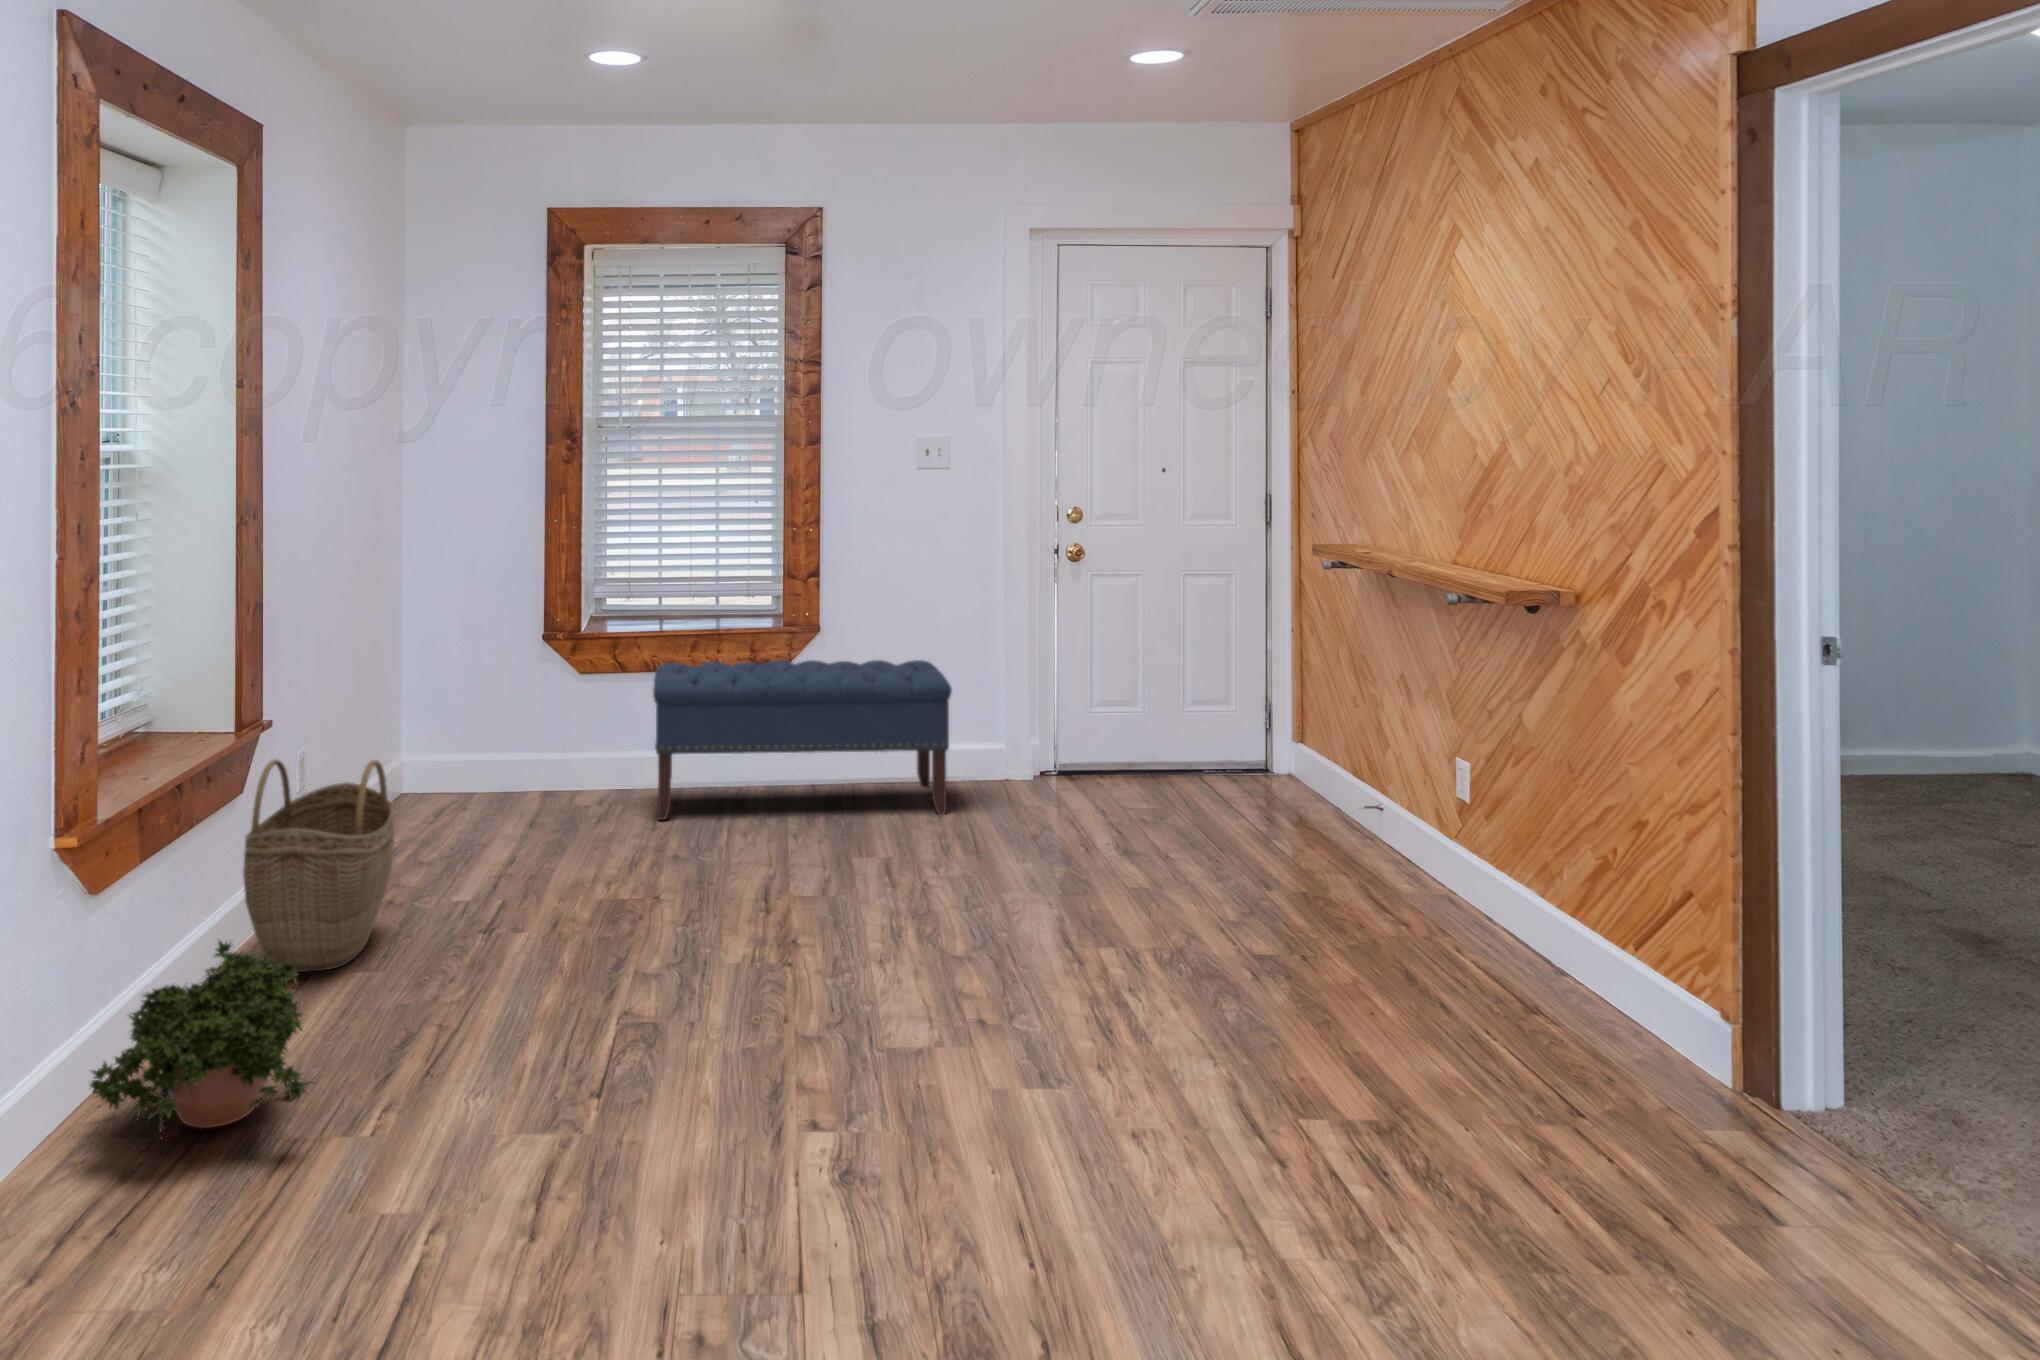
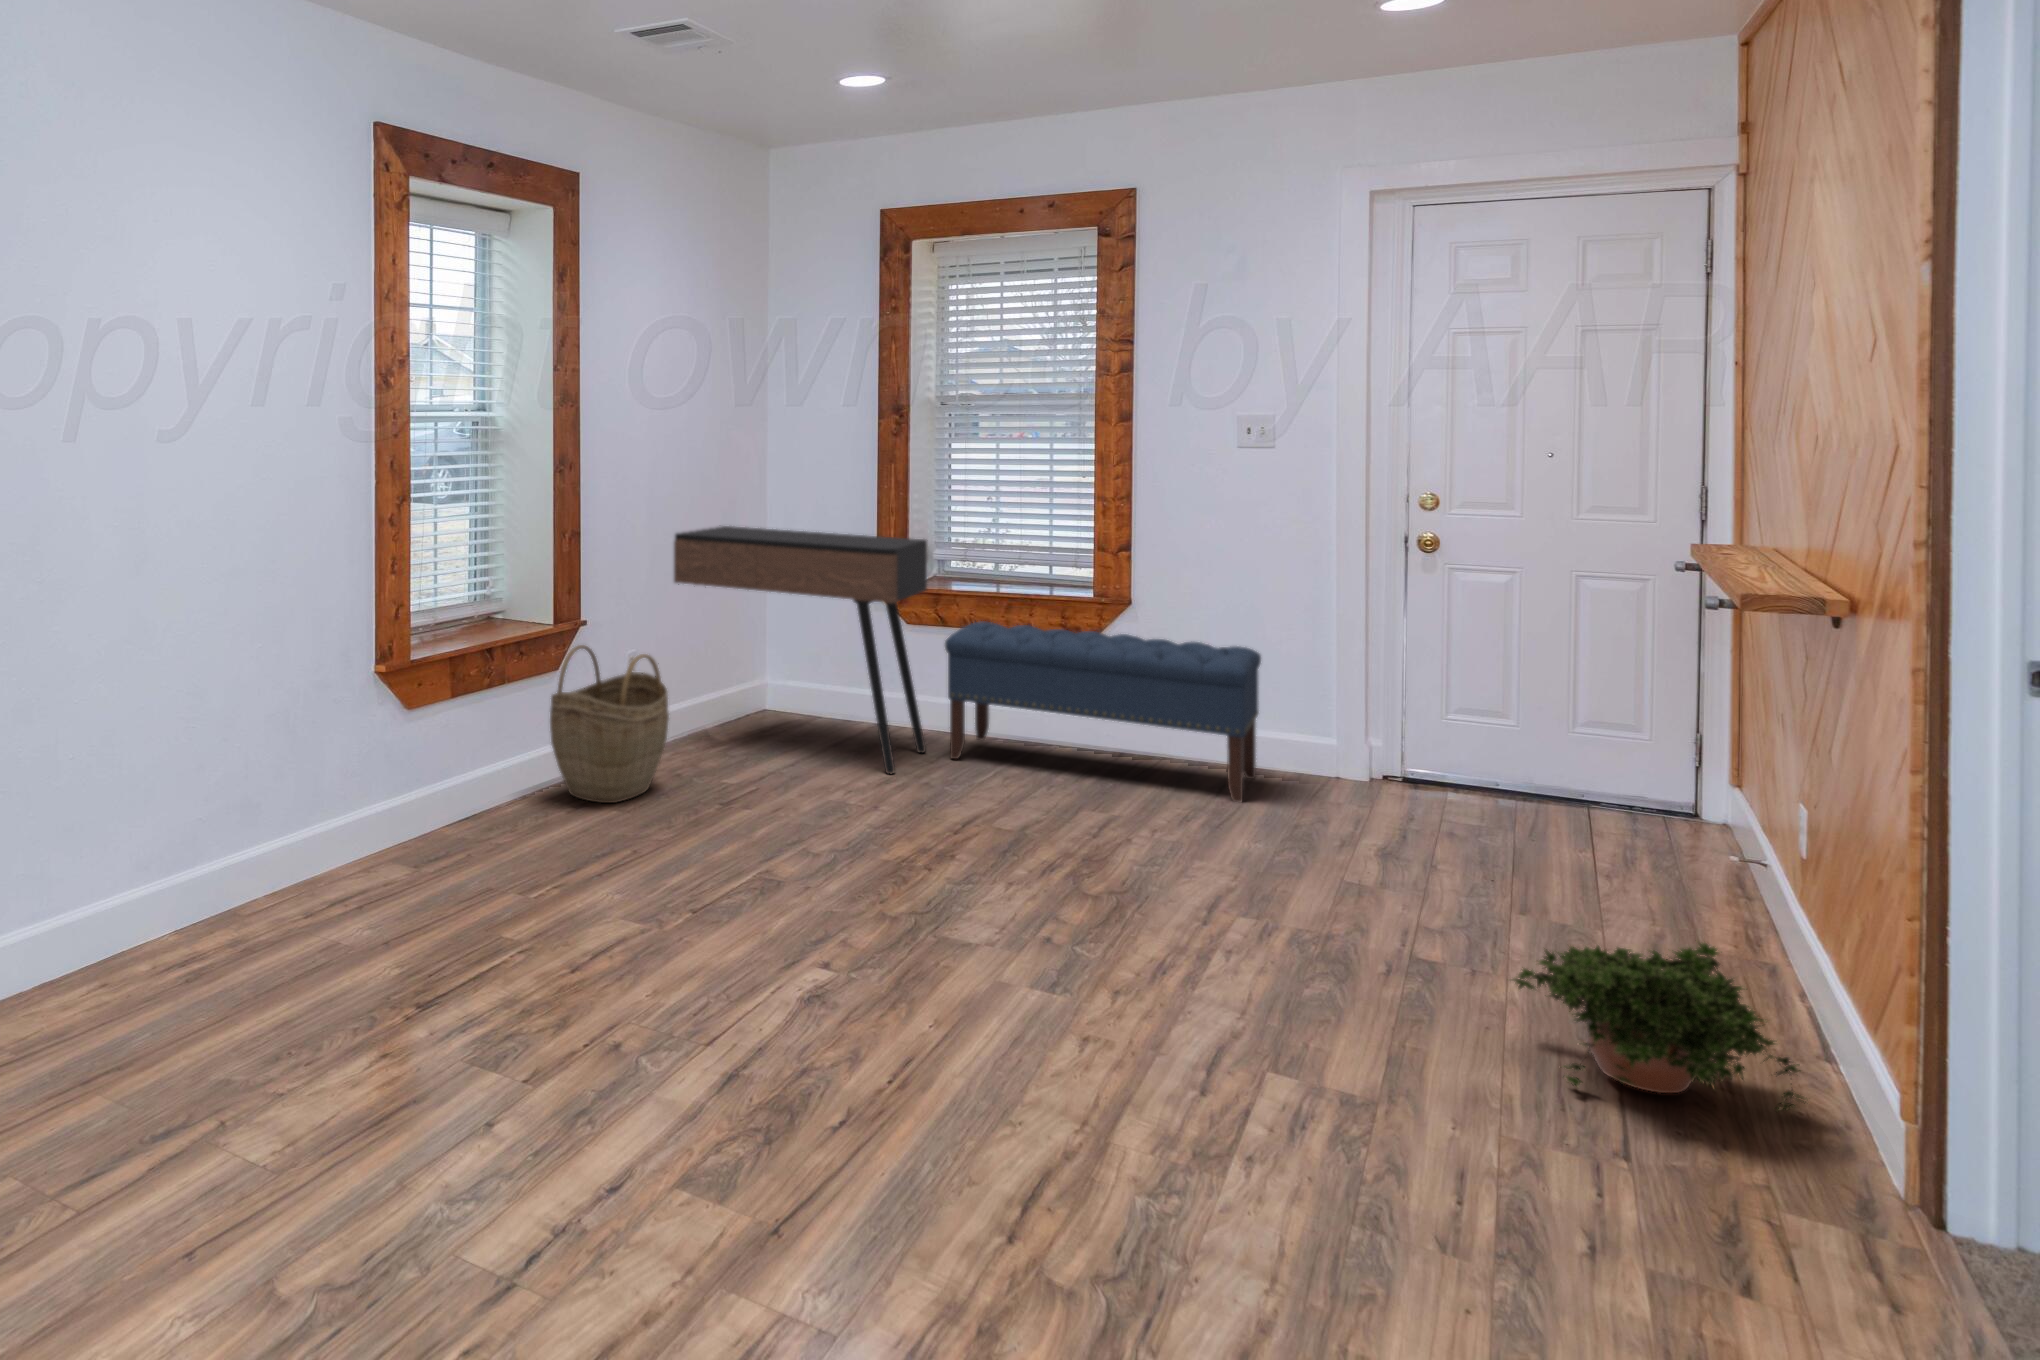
console table: none [277,579,628,859] -> present [654,526,927,774]
potted plant: present [90,941,311,1132] -> present [1512,943,1806,1111]

